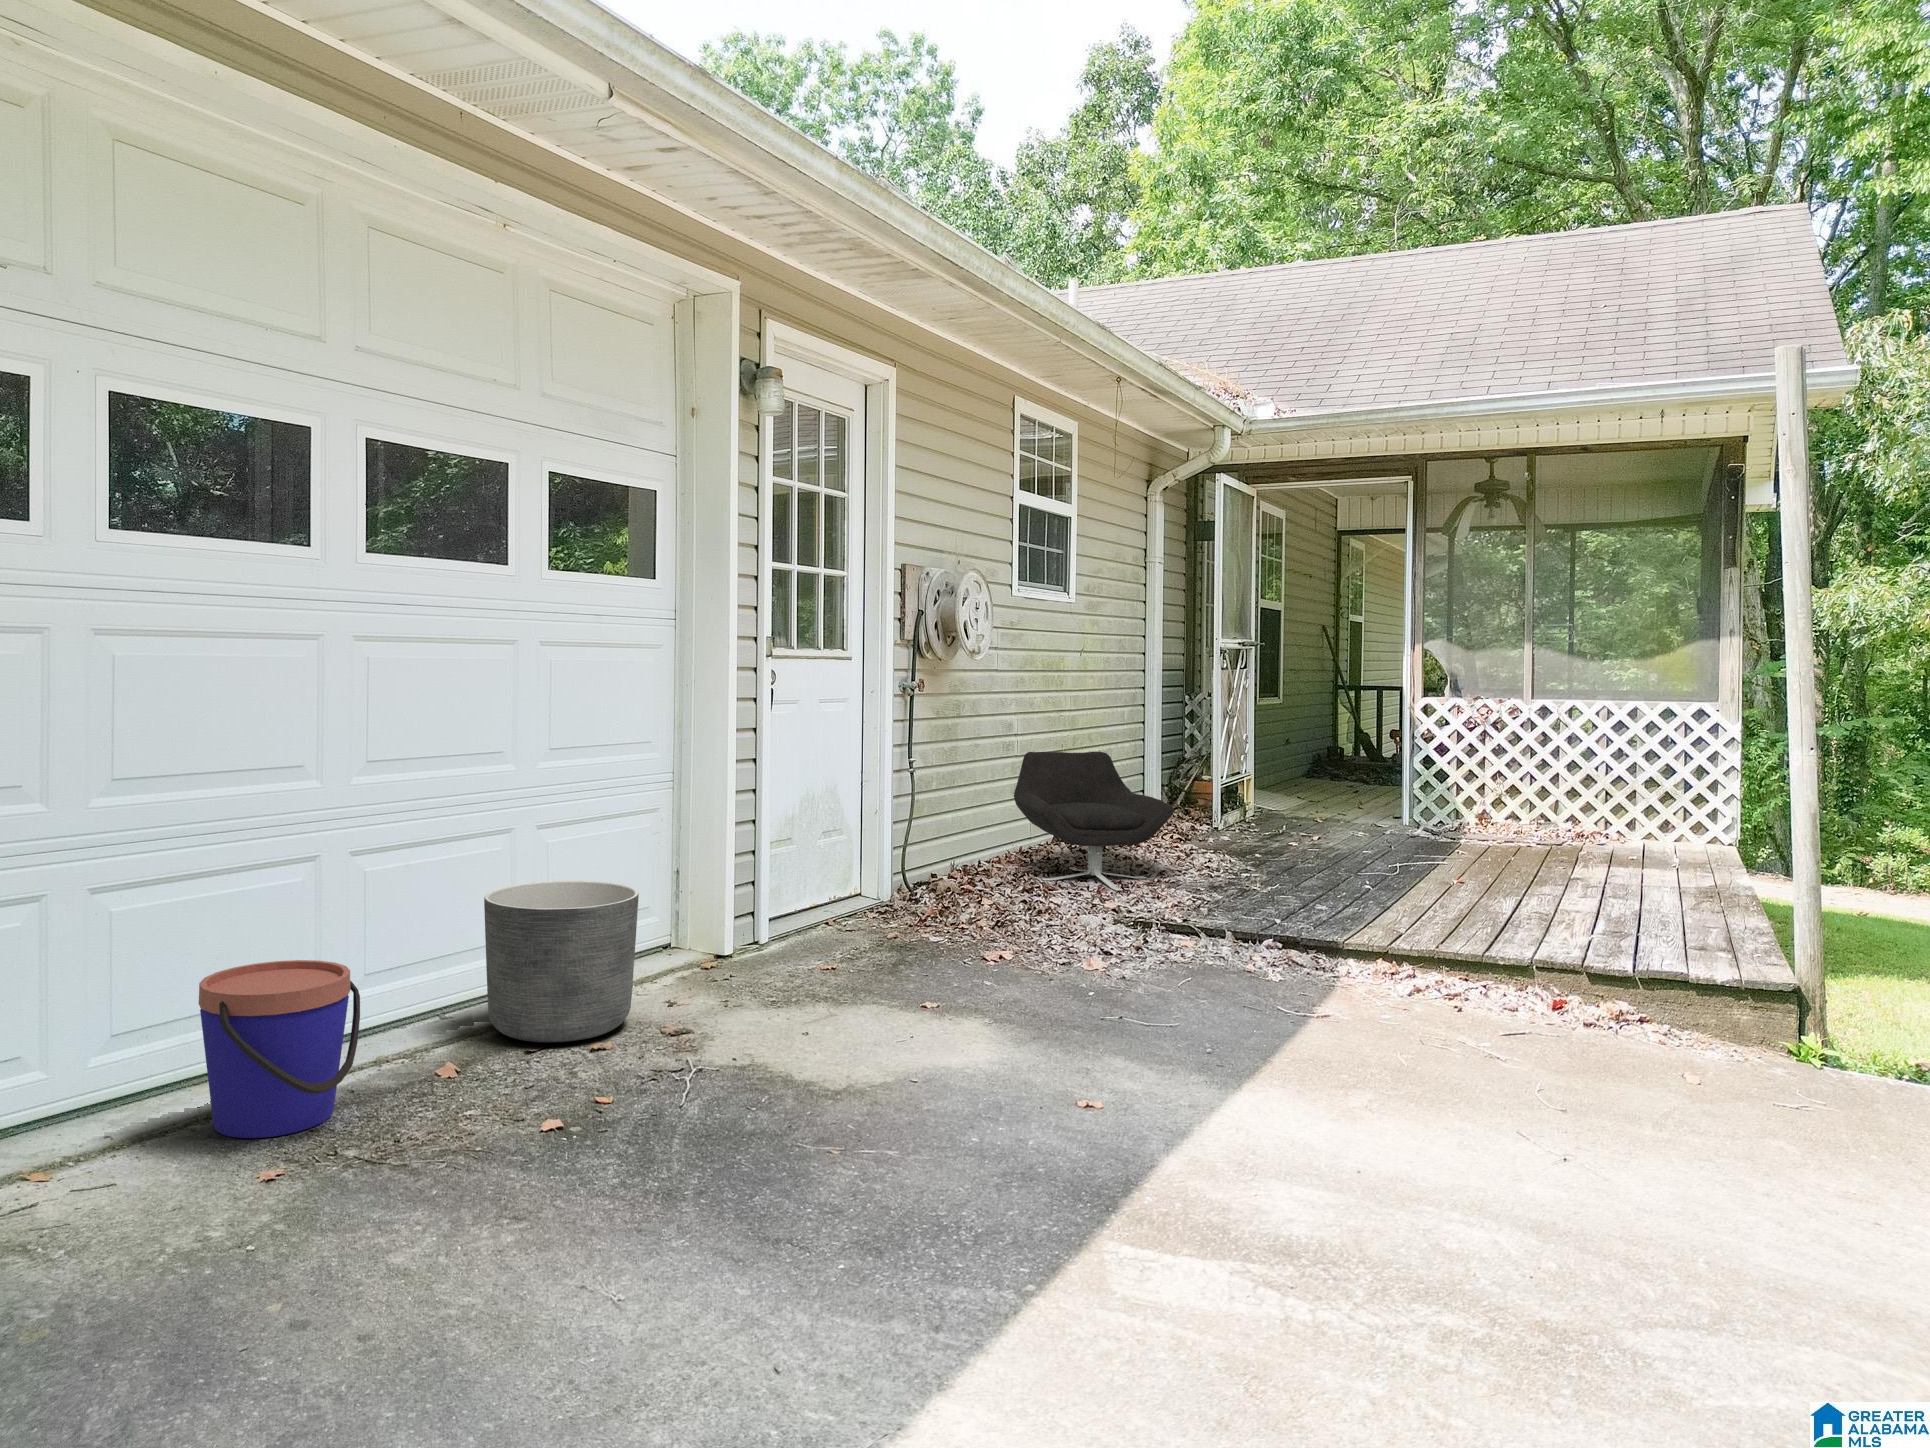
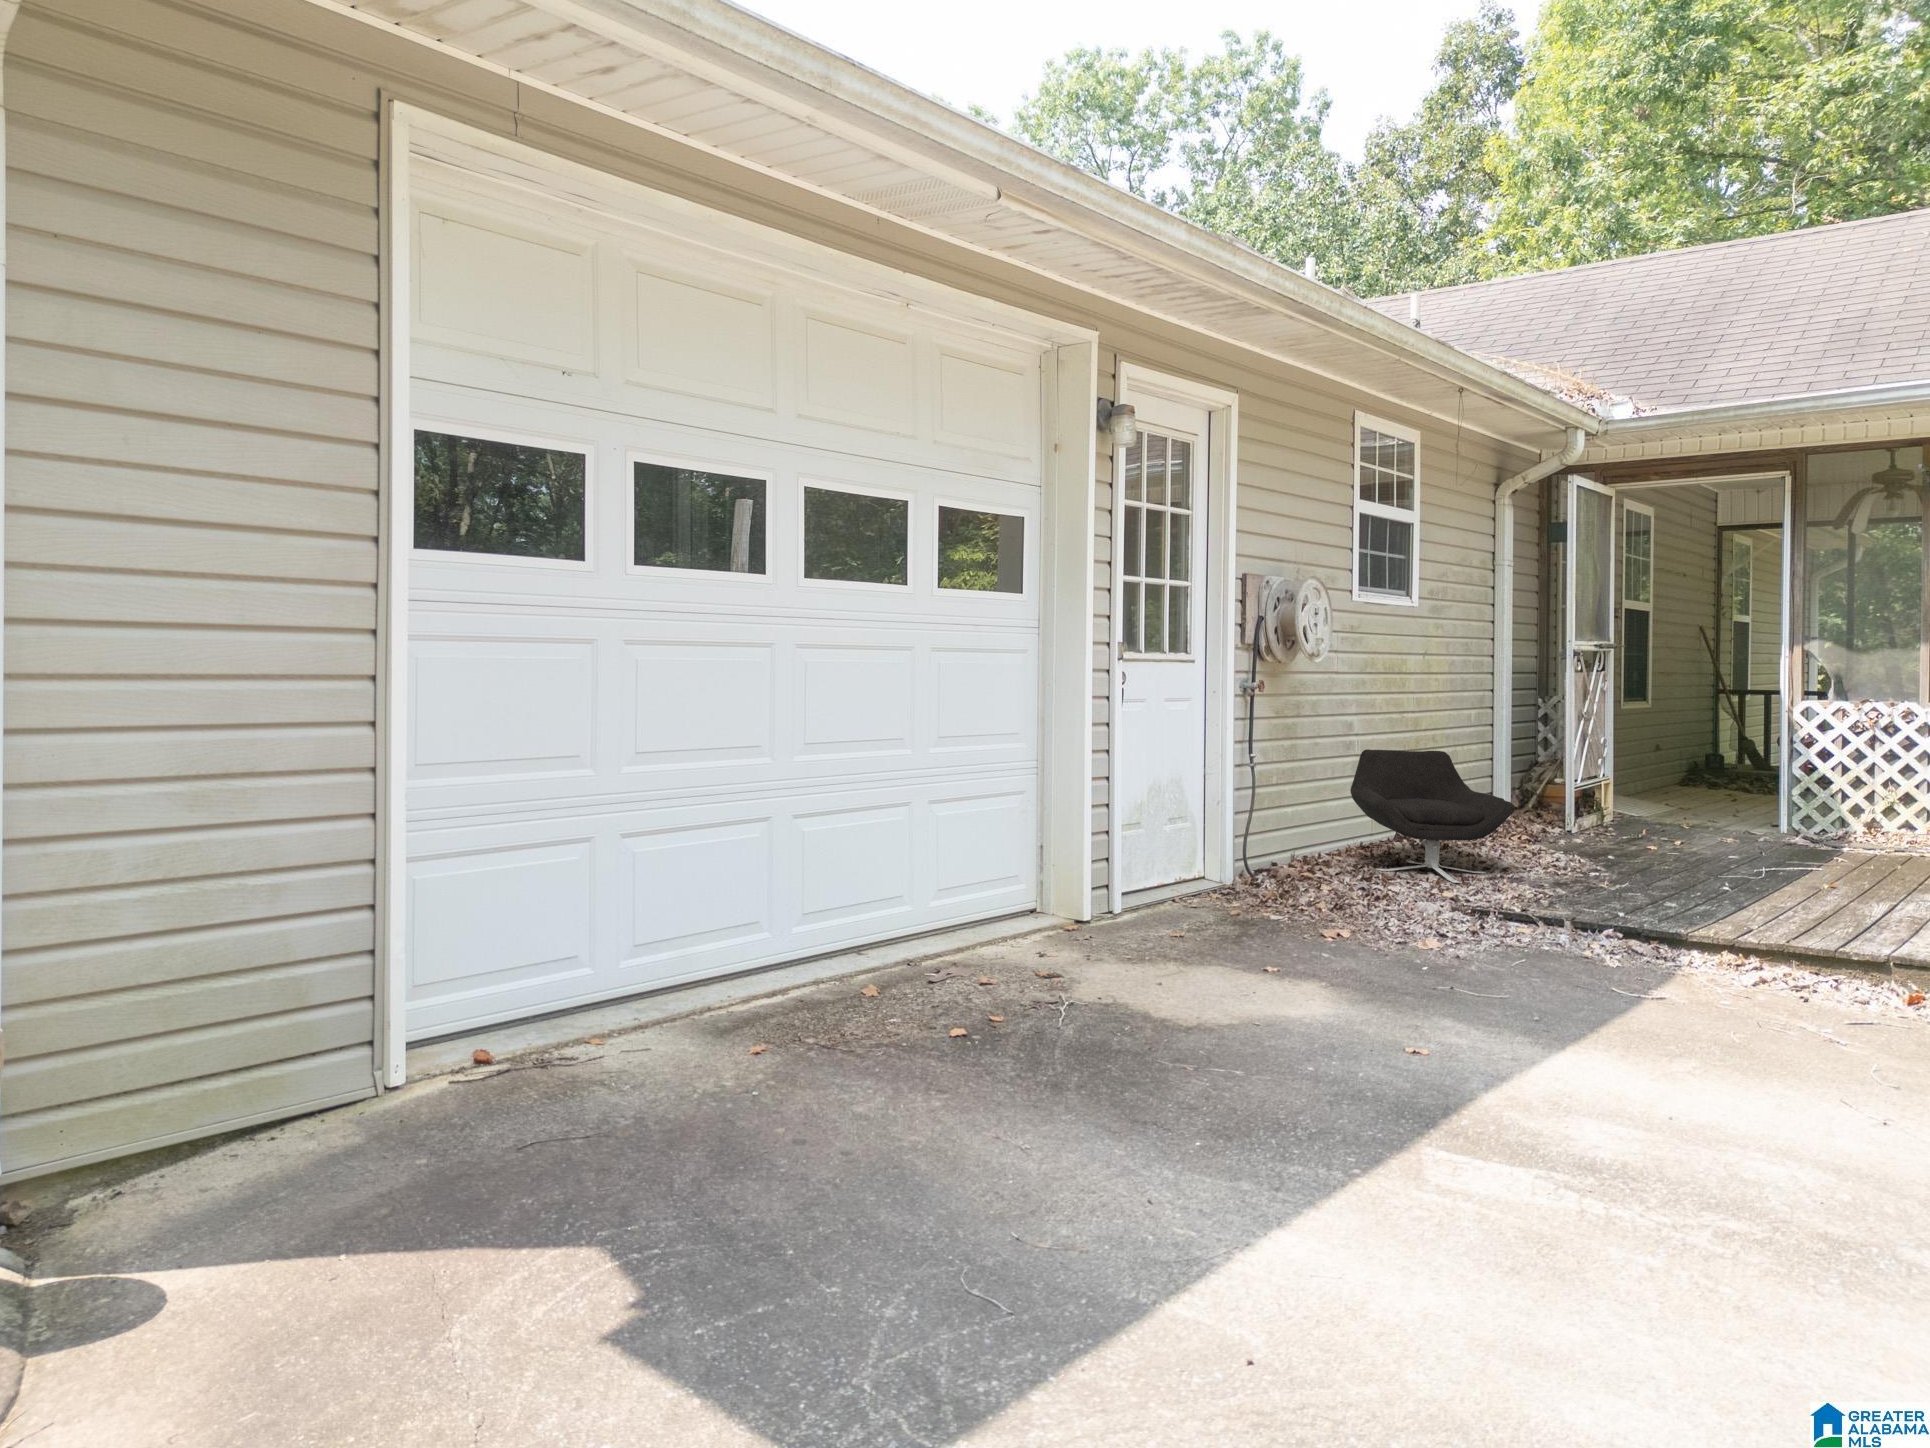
planter: present [484,880,639,1043] -> none [899,843,1019,971]
bucket: present [198,960,360,1138] -> none [710,890,817,1017]

